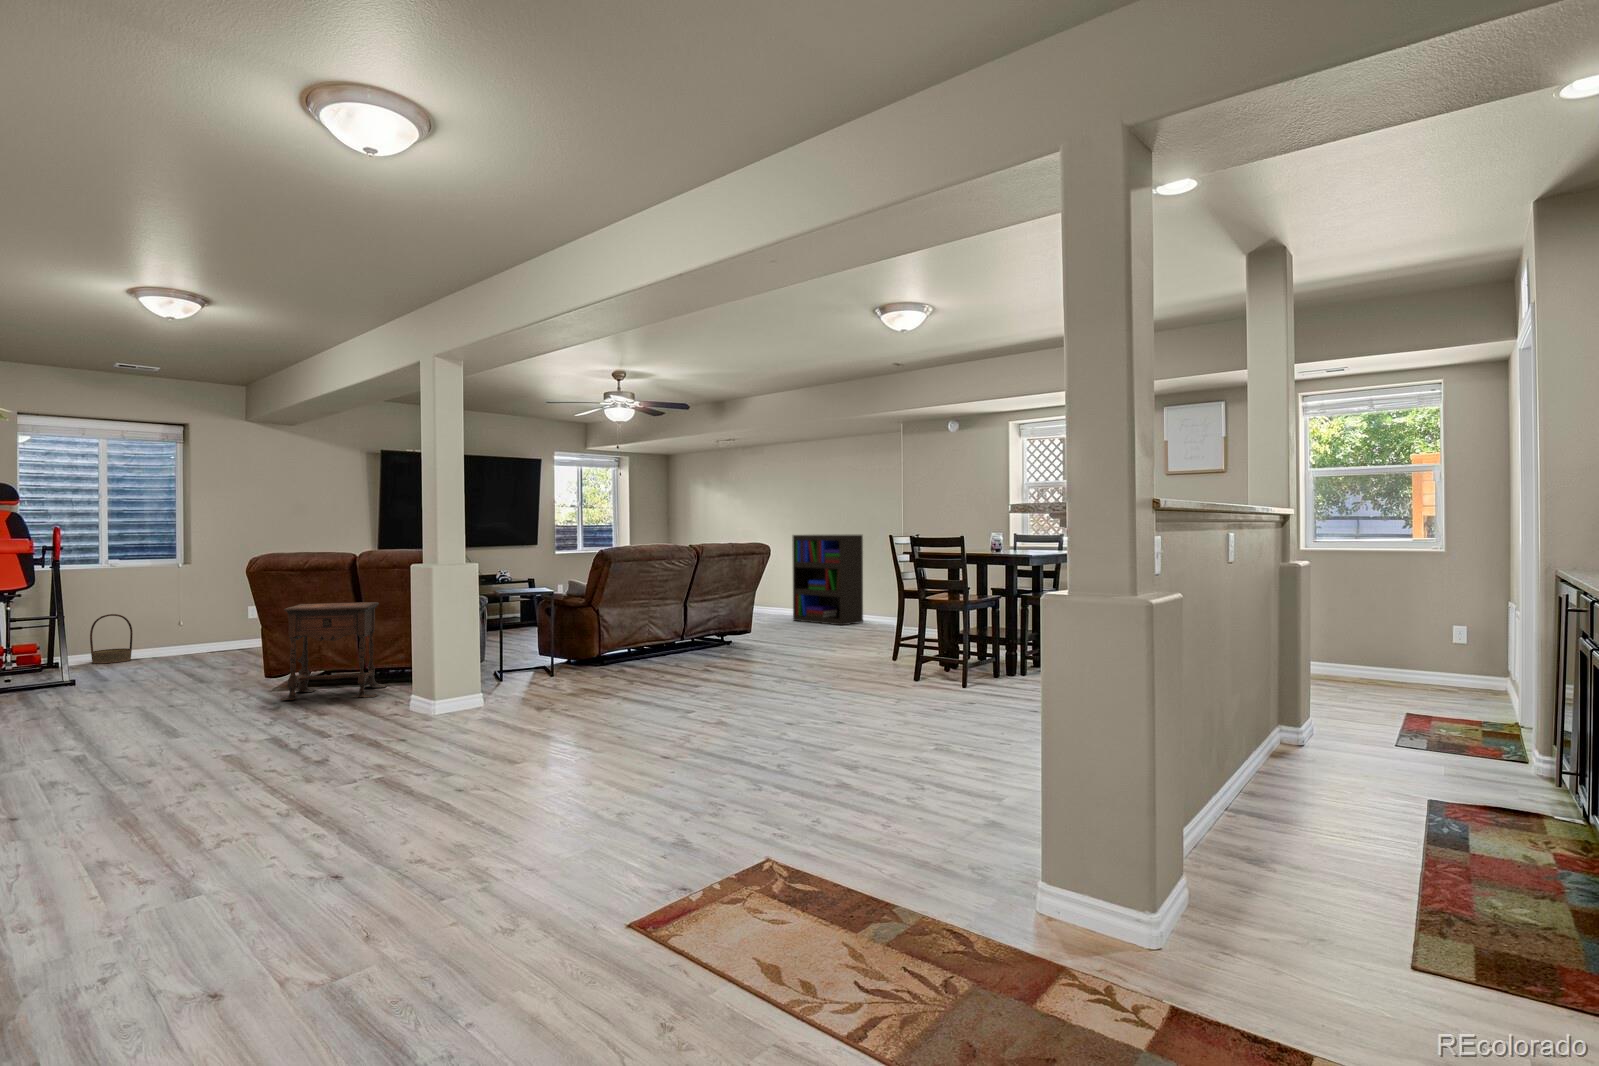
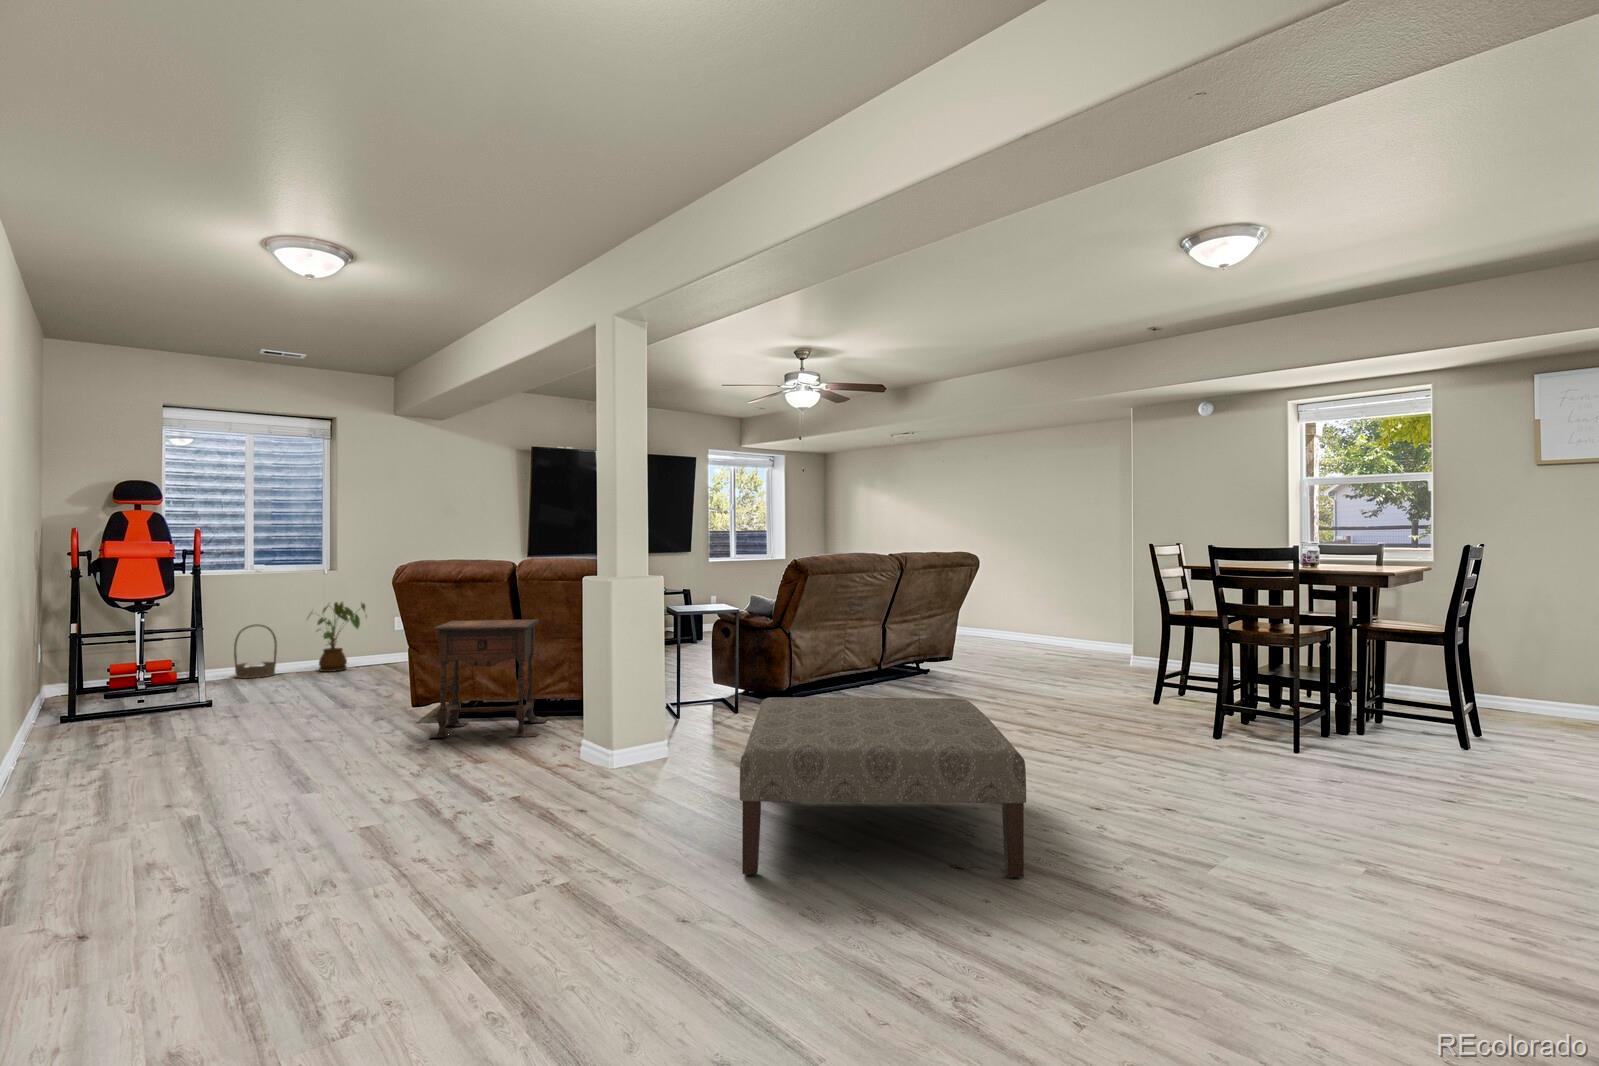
bookshelf: present [792,535,863,625] -> none [979,544,1066,650]
house plant: none [160,592,222,656] -> present [317,602,365,672]
ottoman: none [506,650,706,767] -> present [740,697,1026,878]

